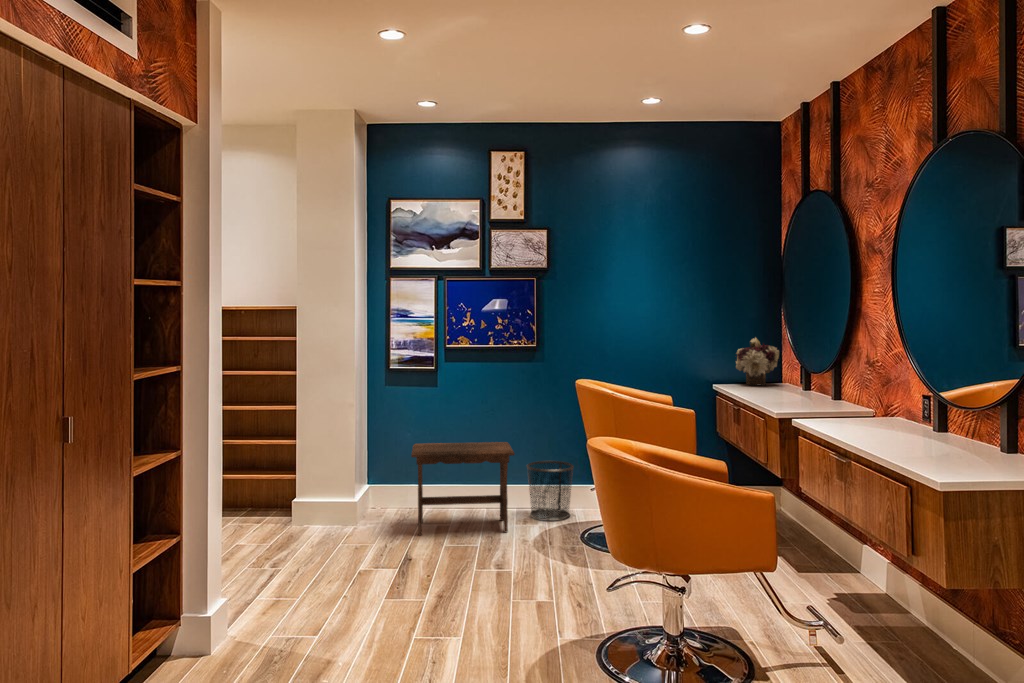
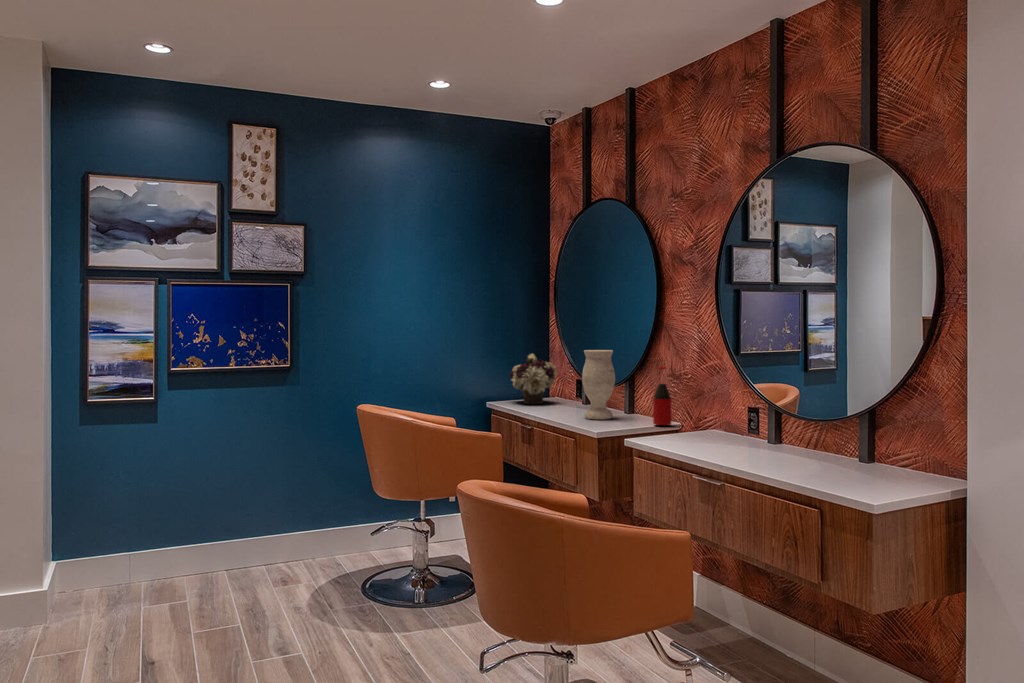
vase: none [783,336,817,402] -> present [582,350,615,419]
bottle: none [845,353,864,411] -> present [653,367,671,425]
footstool: present [411,442,515,535] -> none [131,488,281,625]
waste bin: present [527,461,574,521] -> none [284,506,344,581]

